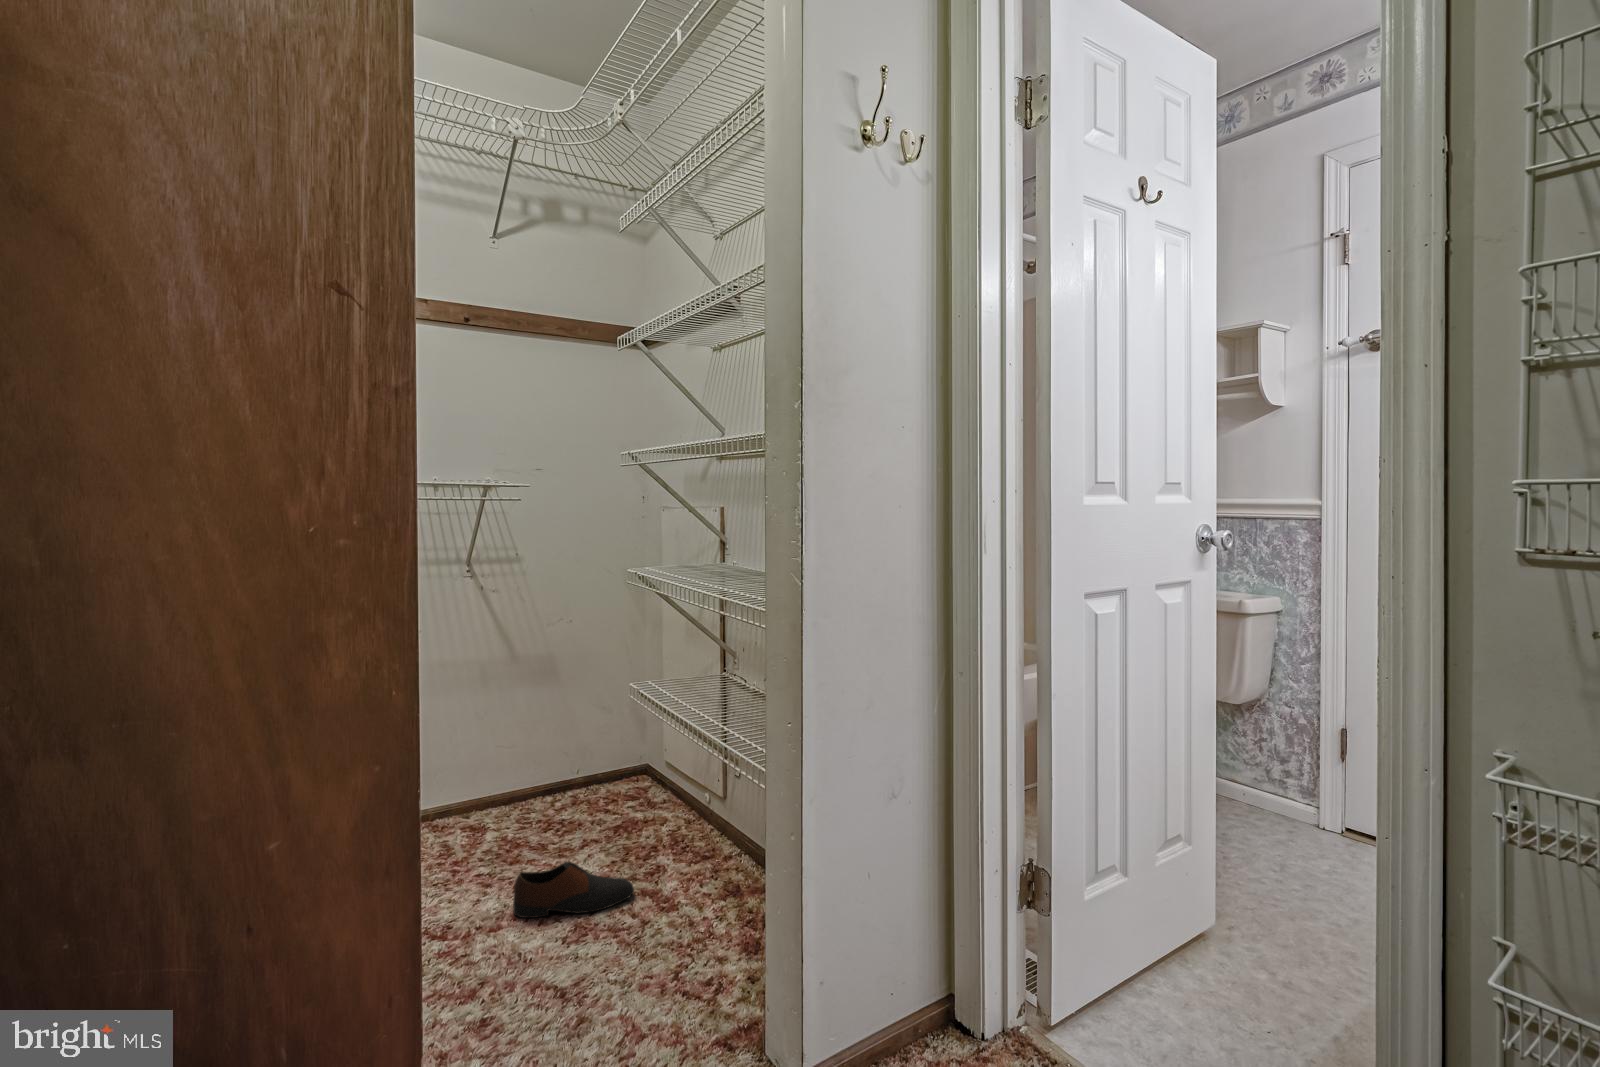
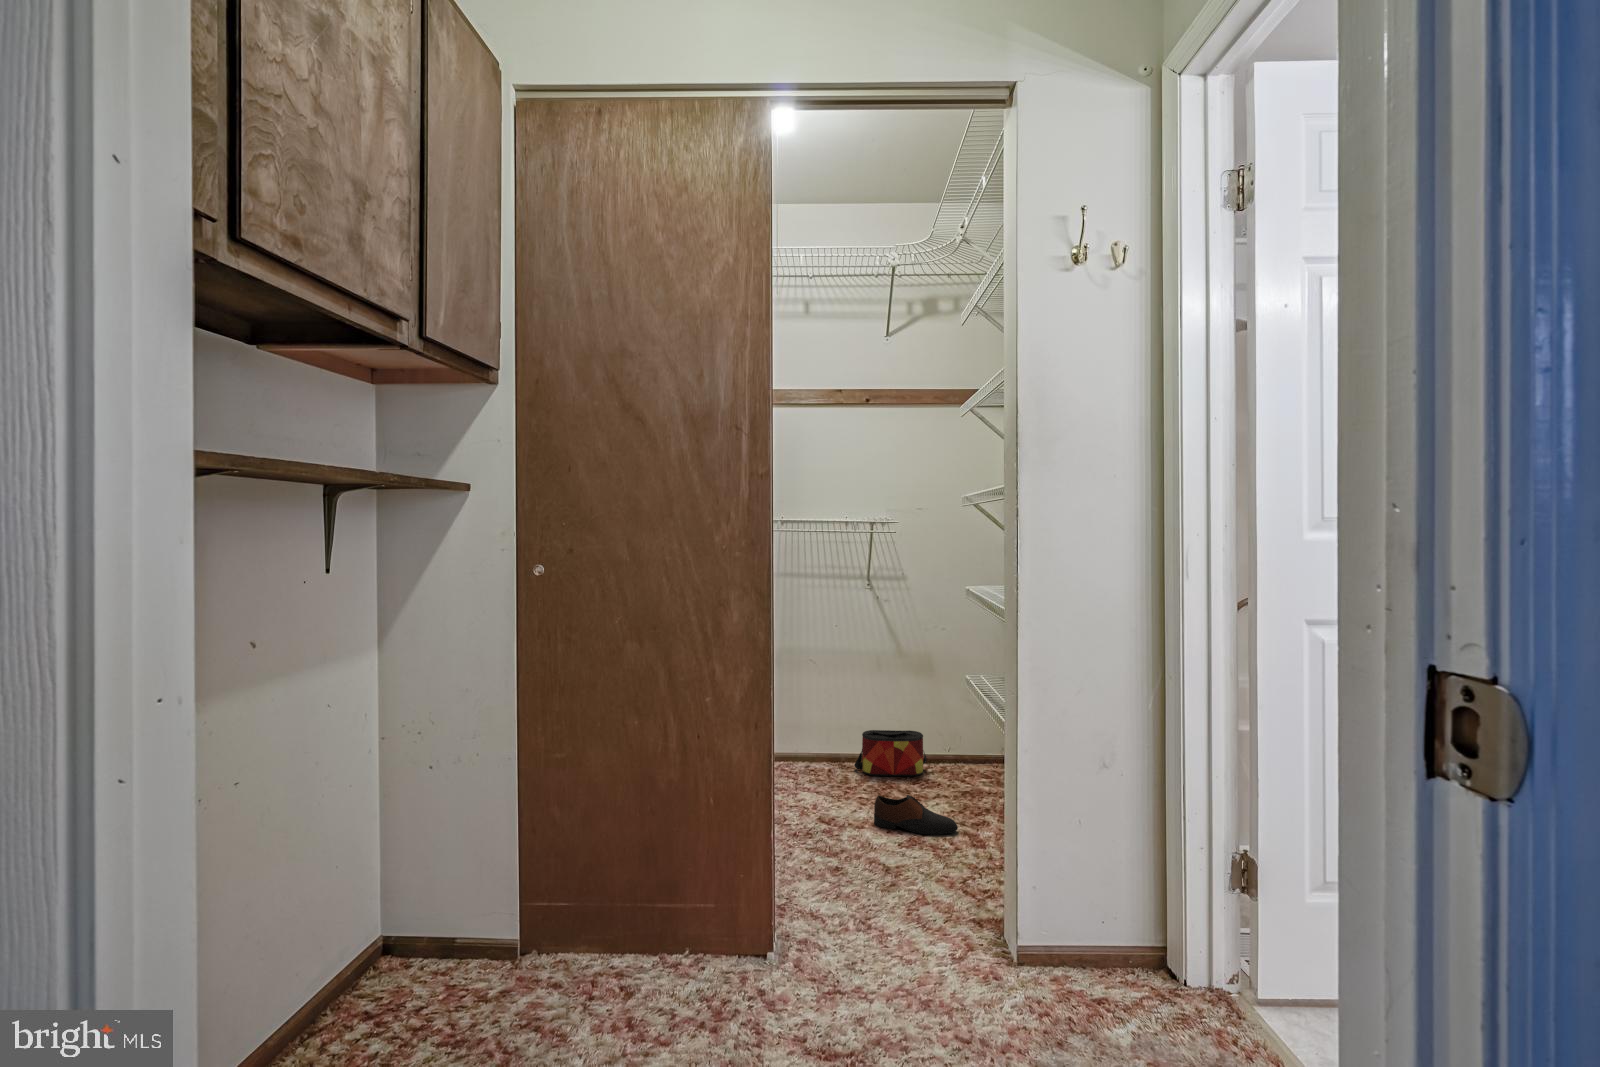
bag: none [452,758,556,832] -> present [854,730,927,776]

